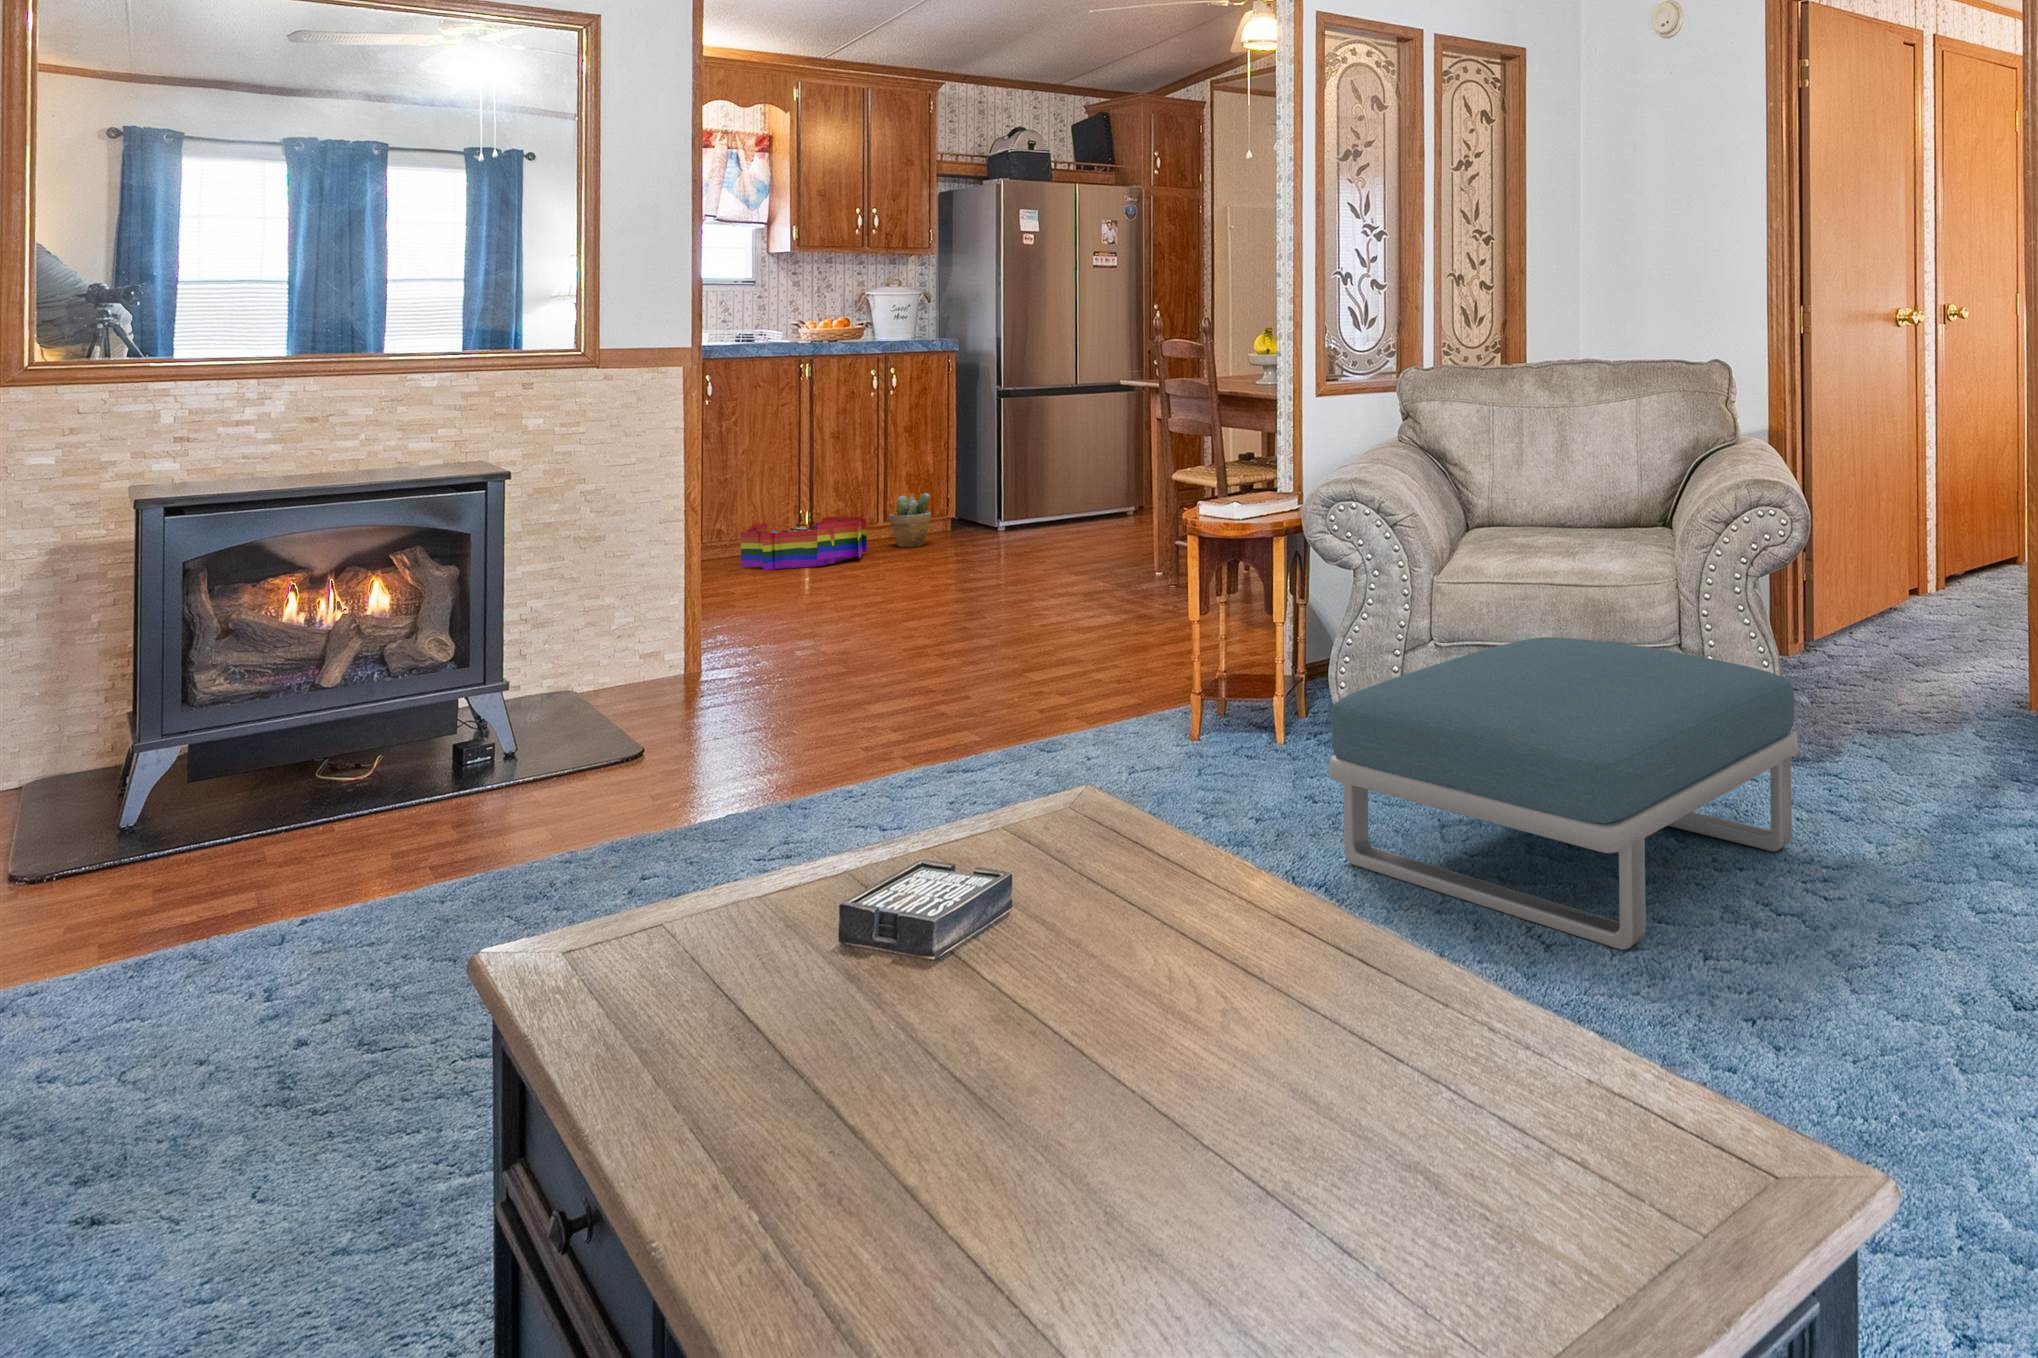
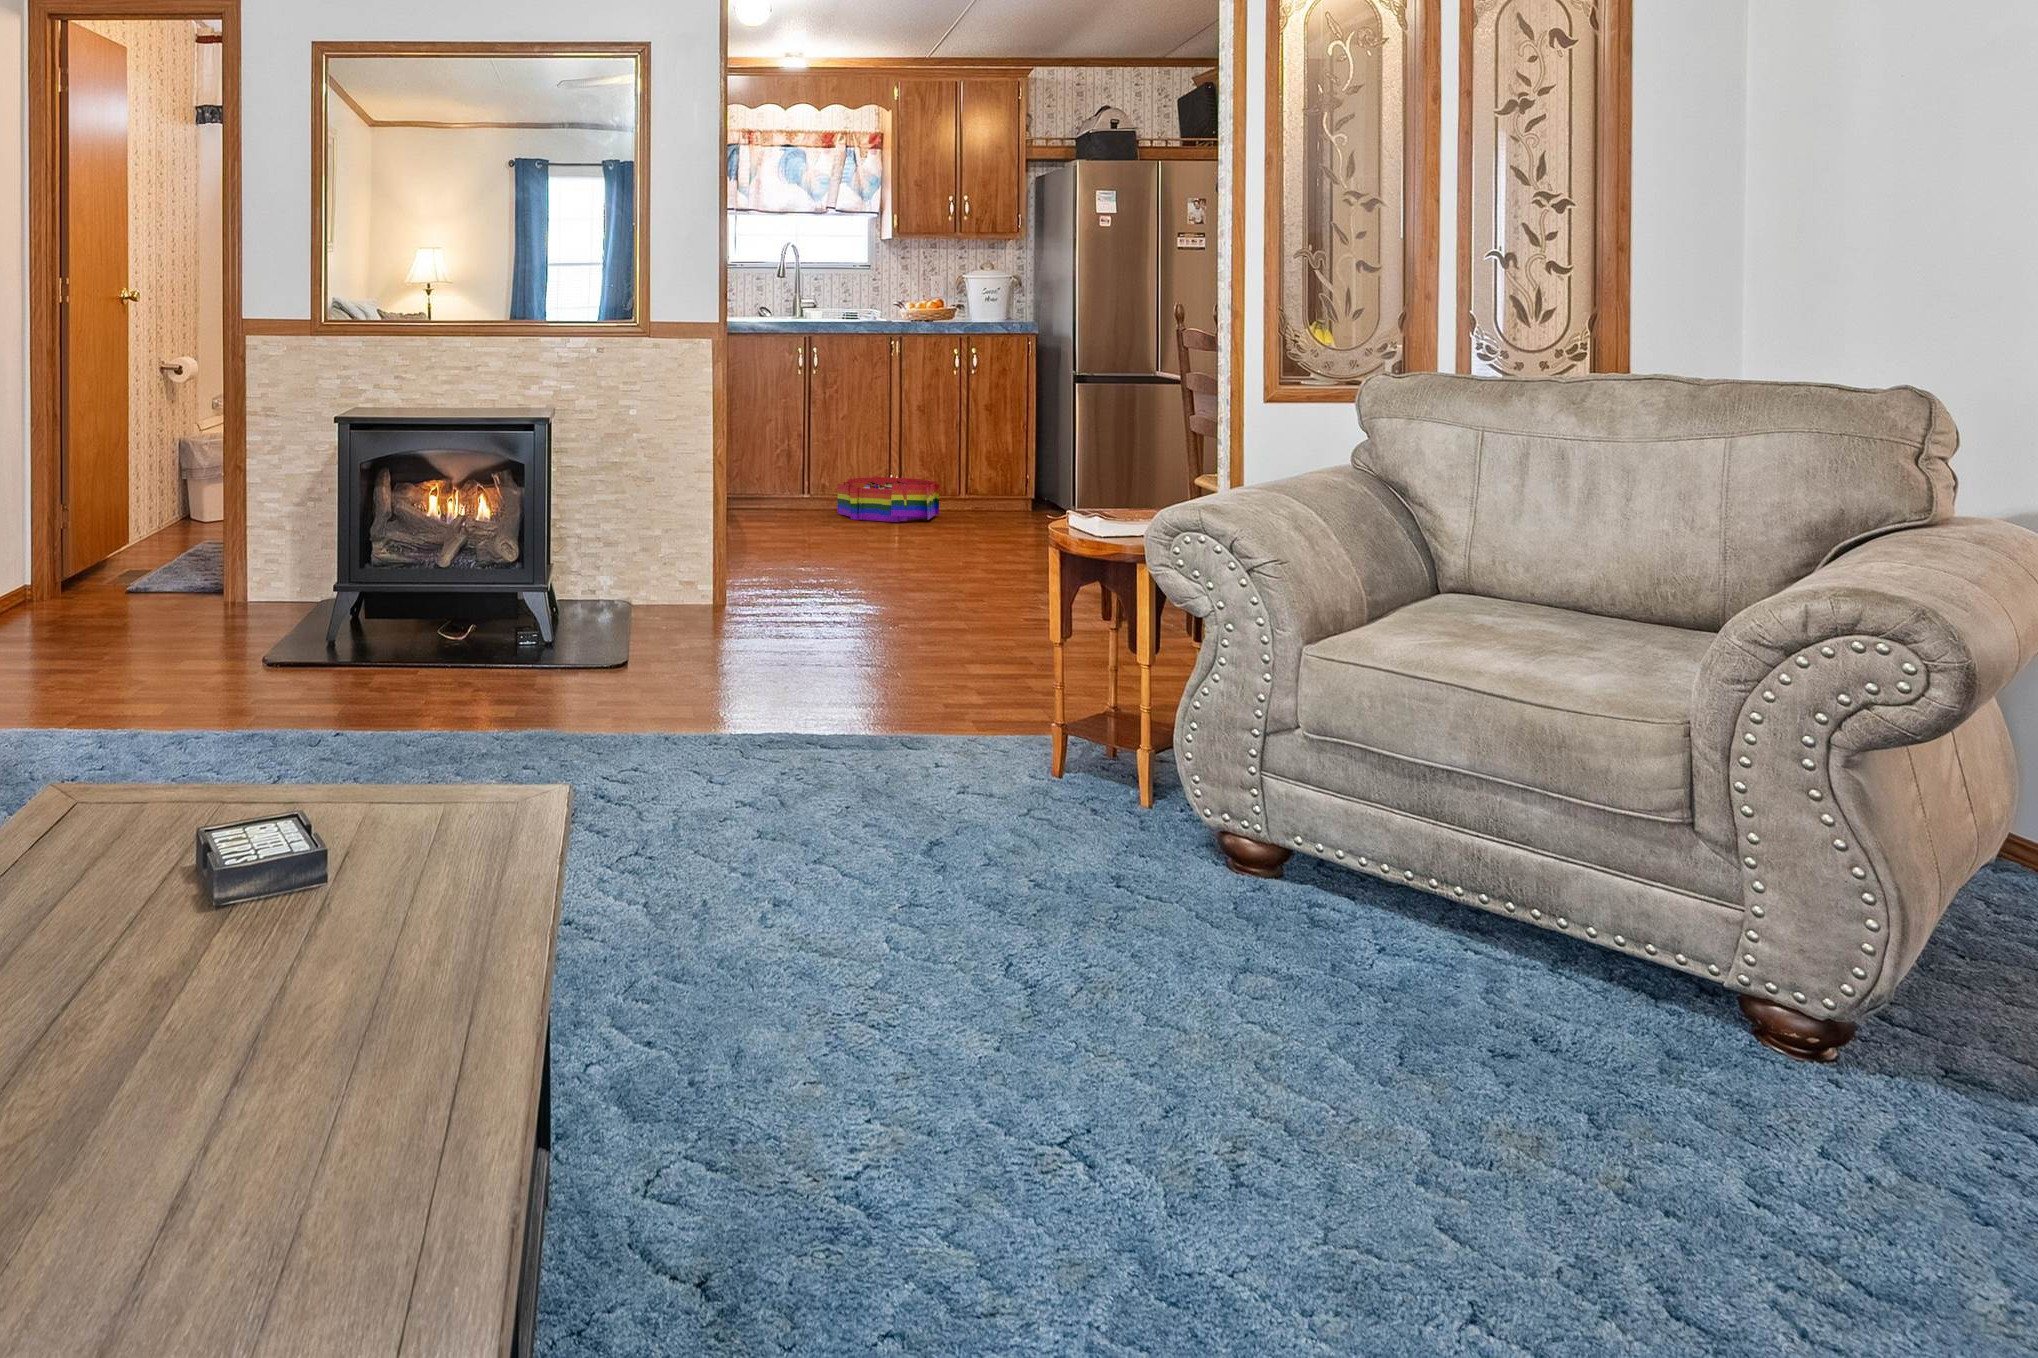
potted plant: present [889,493,931,547] -> none [965,466,1002,515]
footstool: present [1330,637,1798,950] -> none [1062,756,1845,1251]

